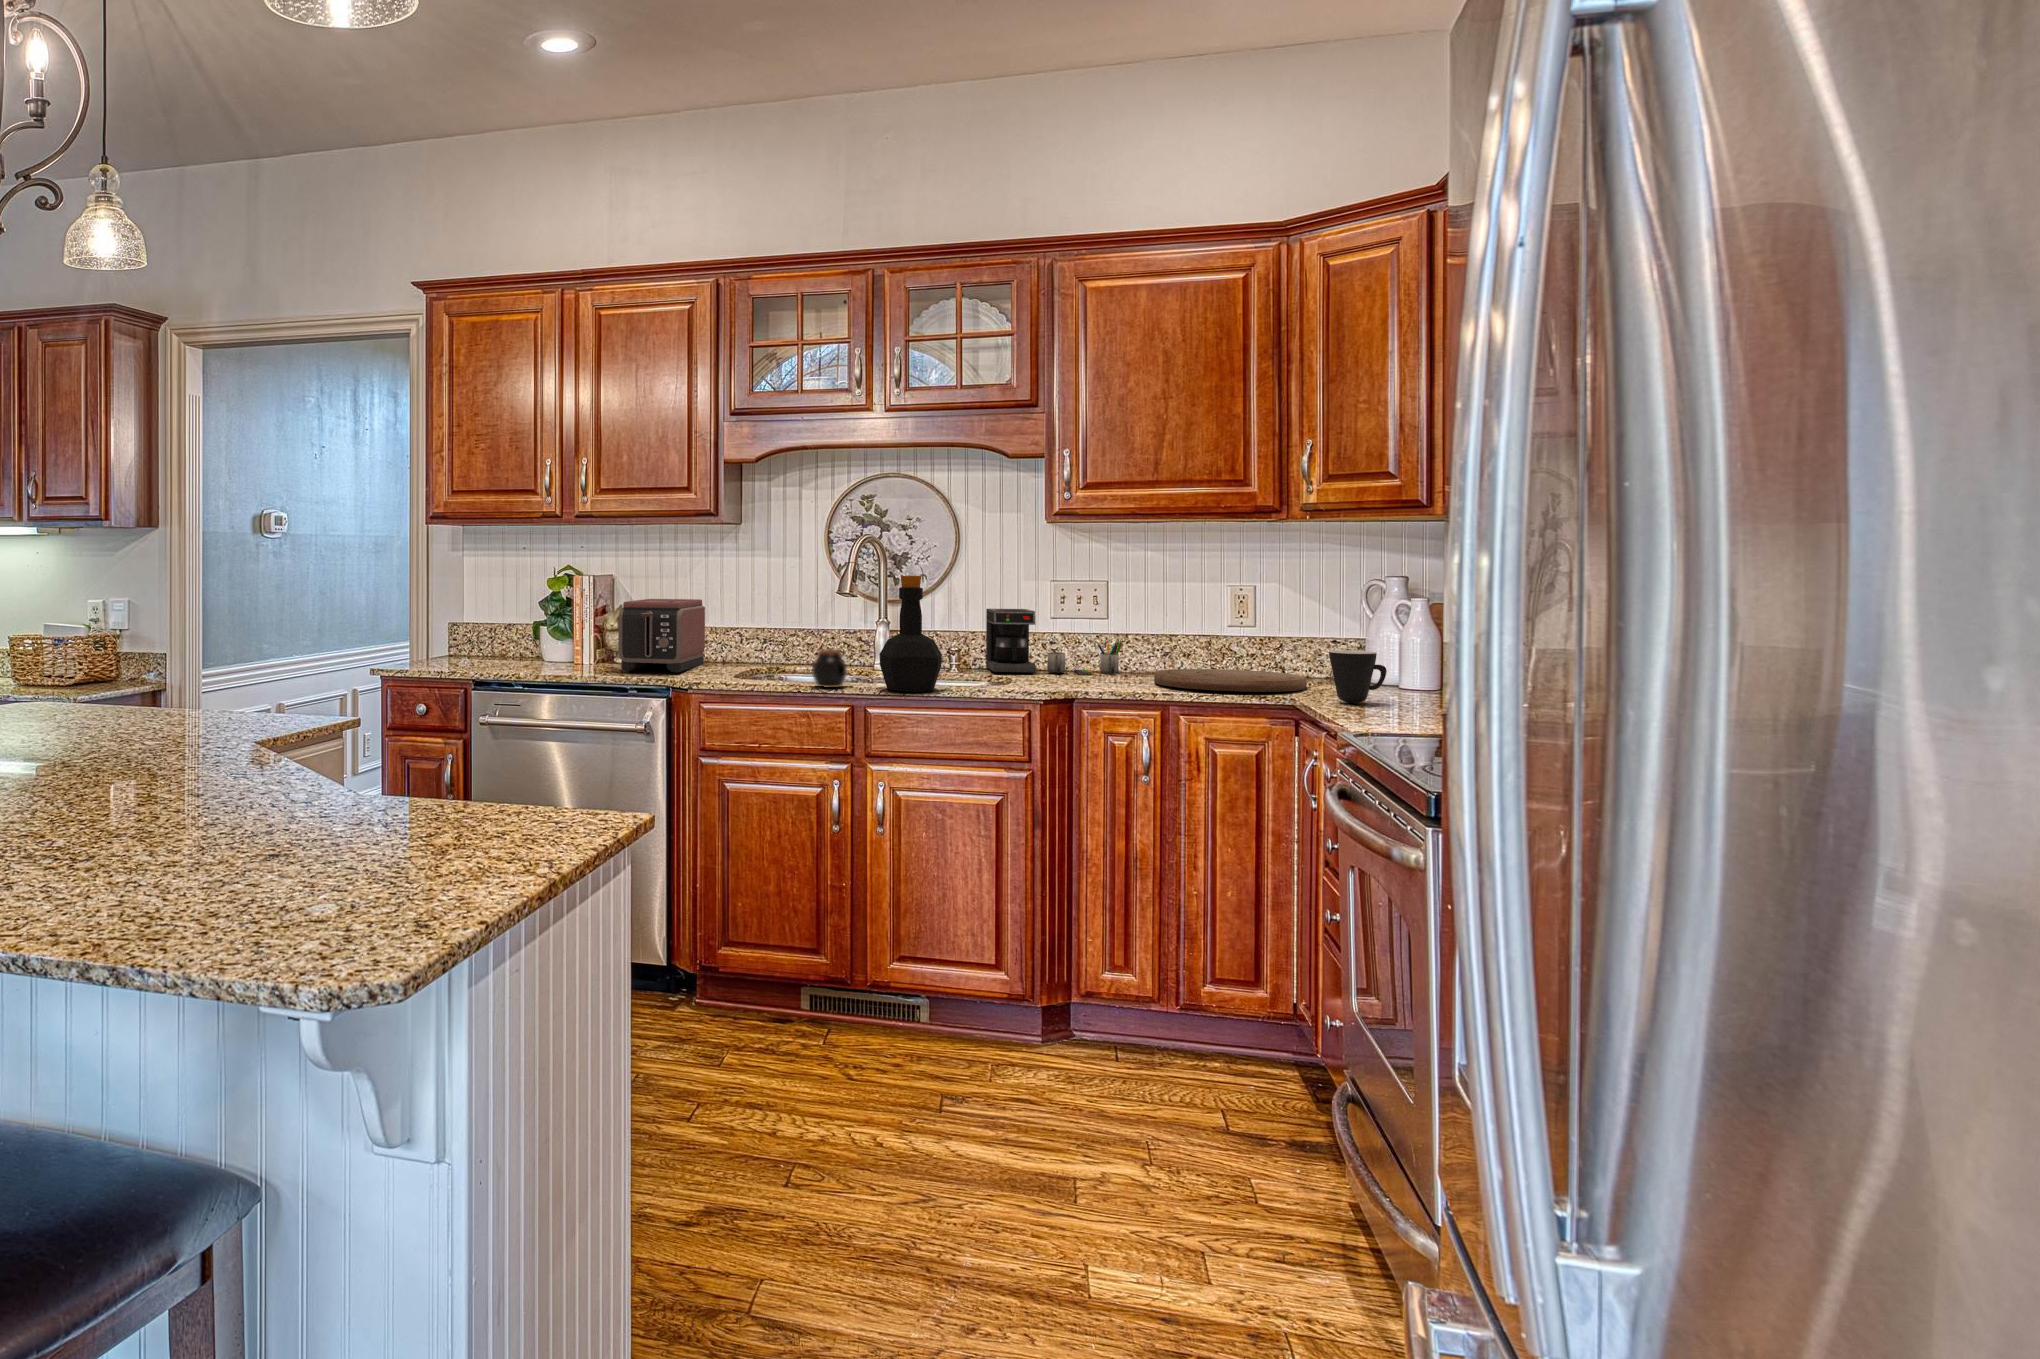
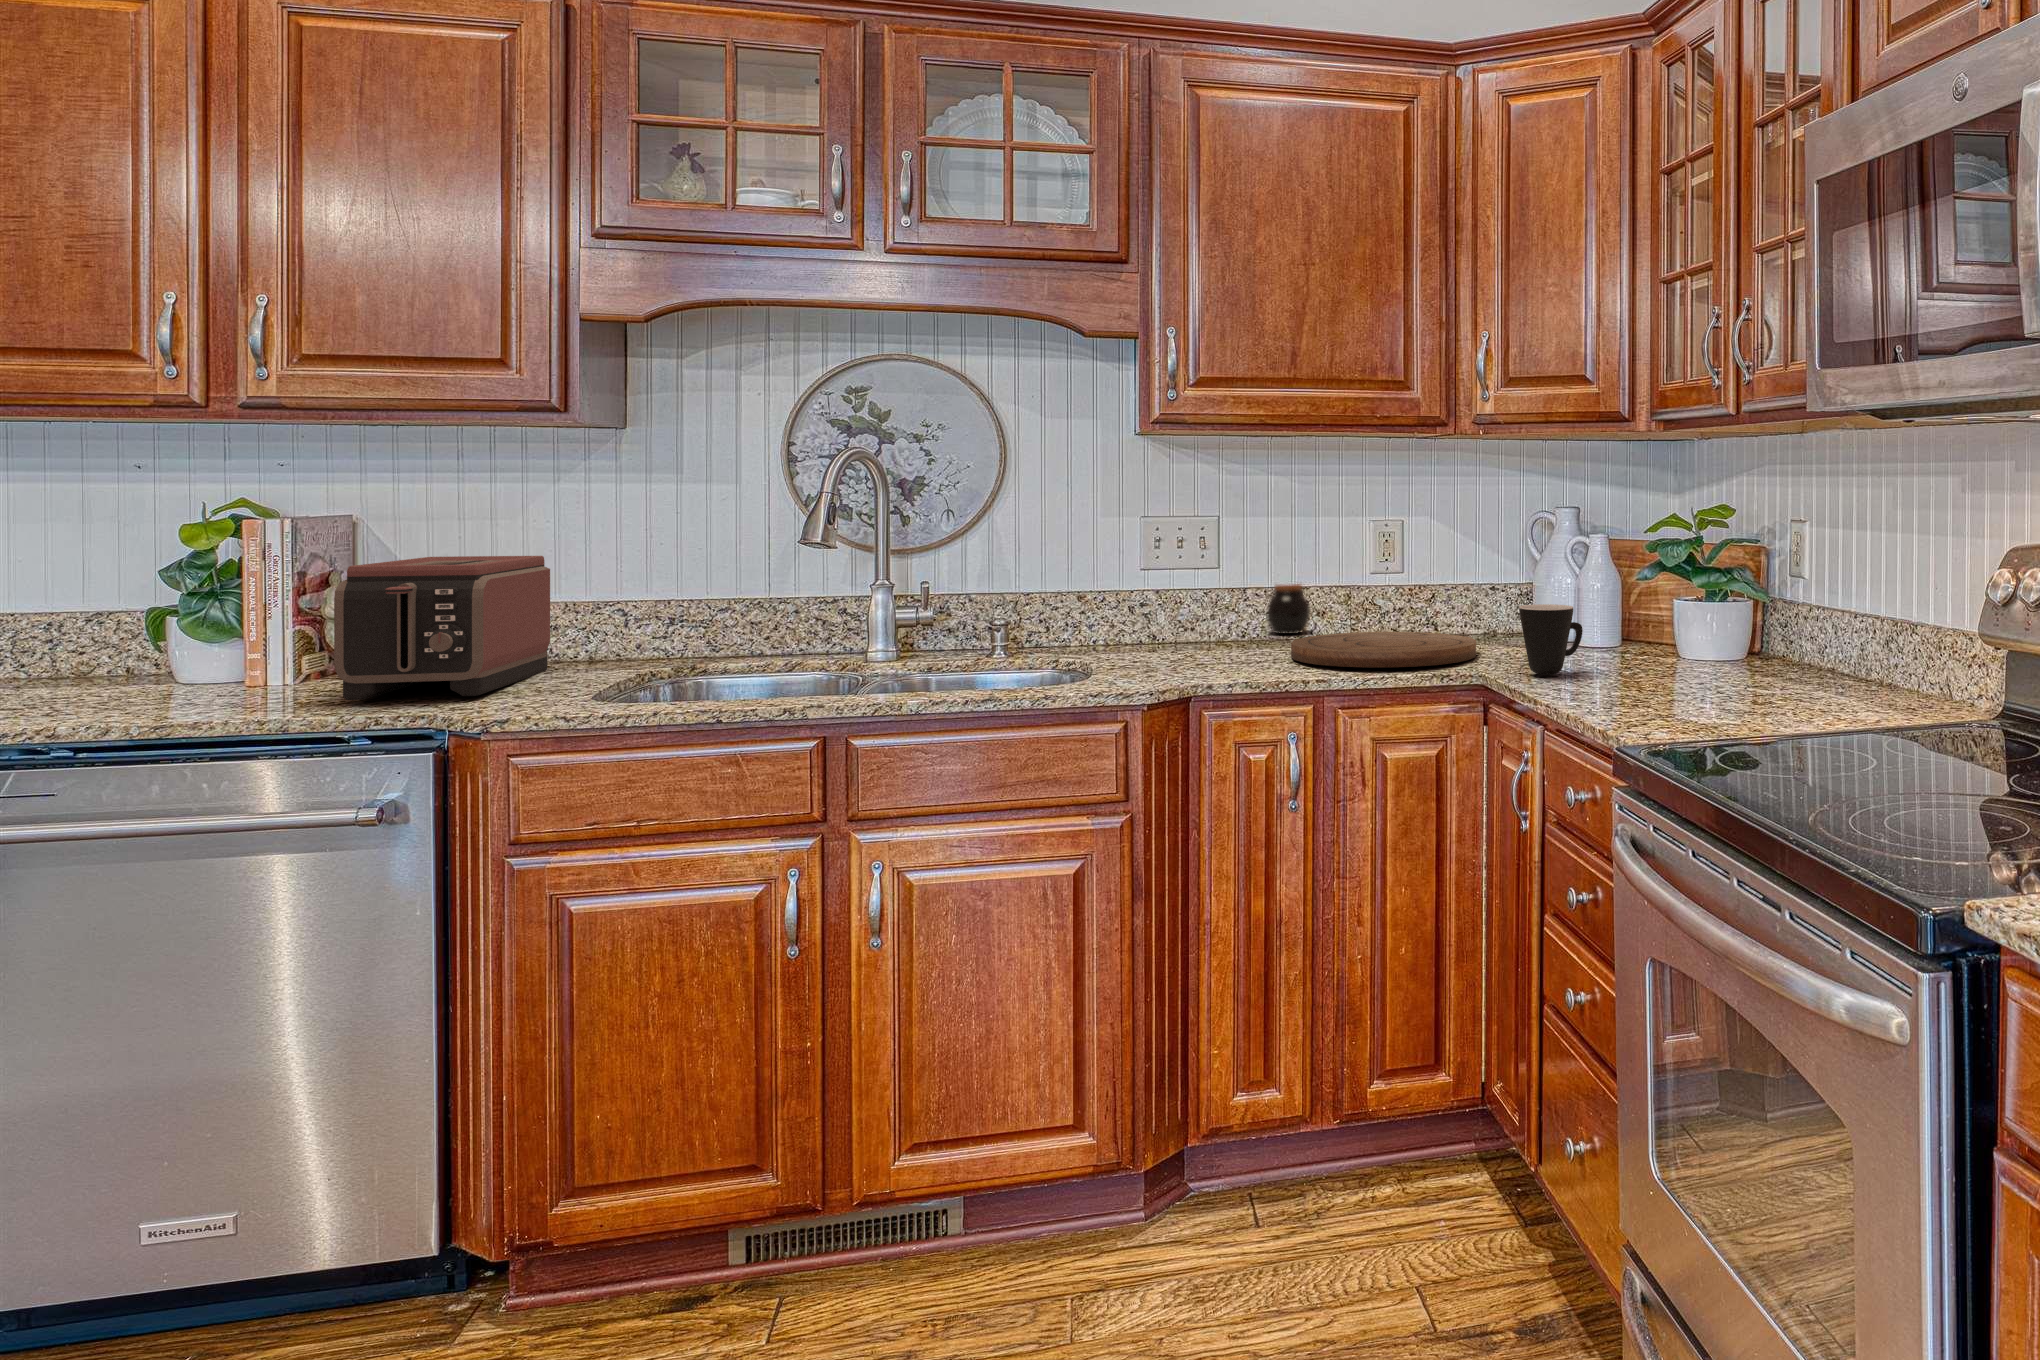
bottle: present [879,575,942,692] -> none [878,511,987,707]
coffee maker: present [986,609,1123,674] -> none [1050,557,1244,655]
jar: present [812,649,847,688] -> present [1267,584,1310,634]

